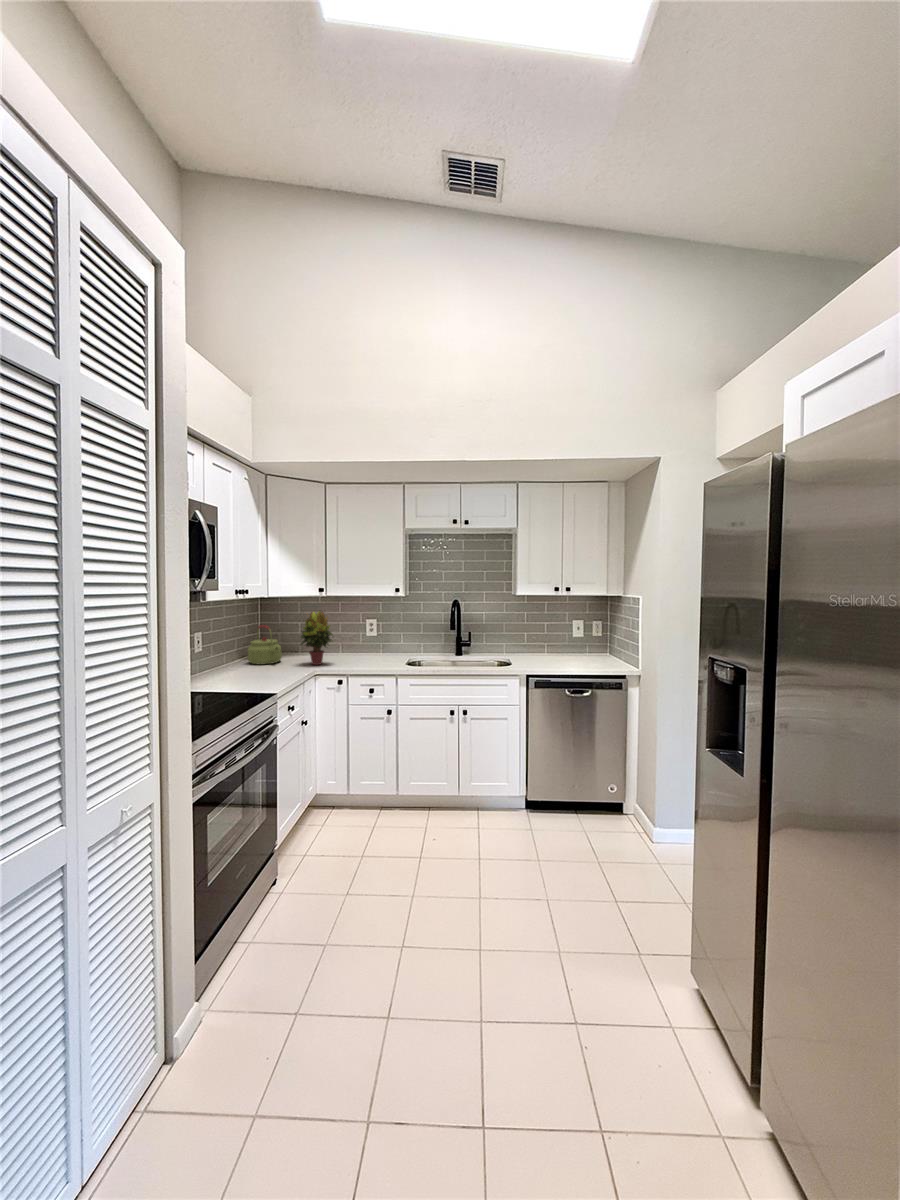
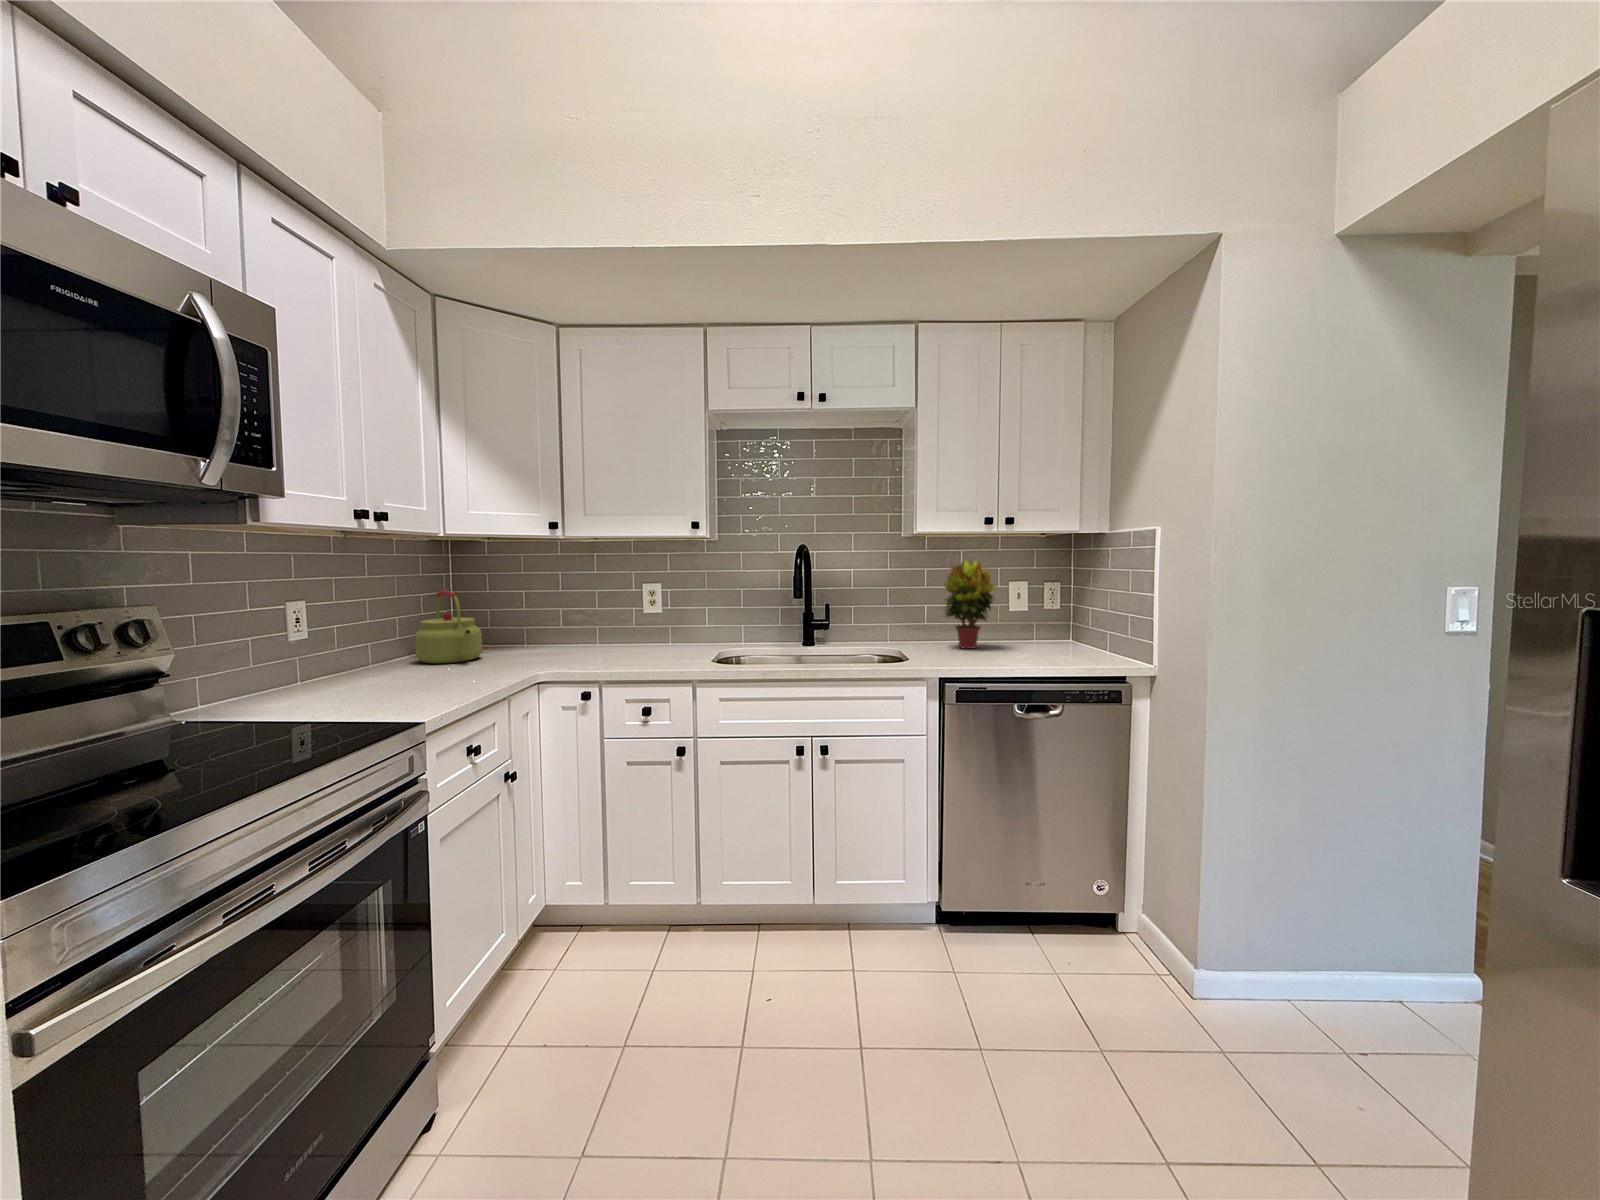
potted plant: present [301,611,333,665] -> present [944,560,996,649]

